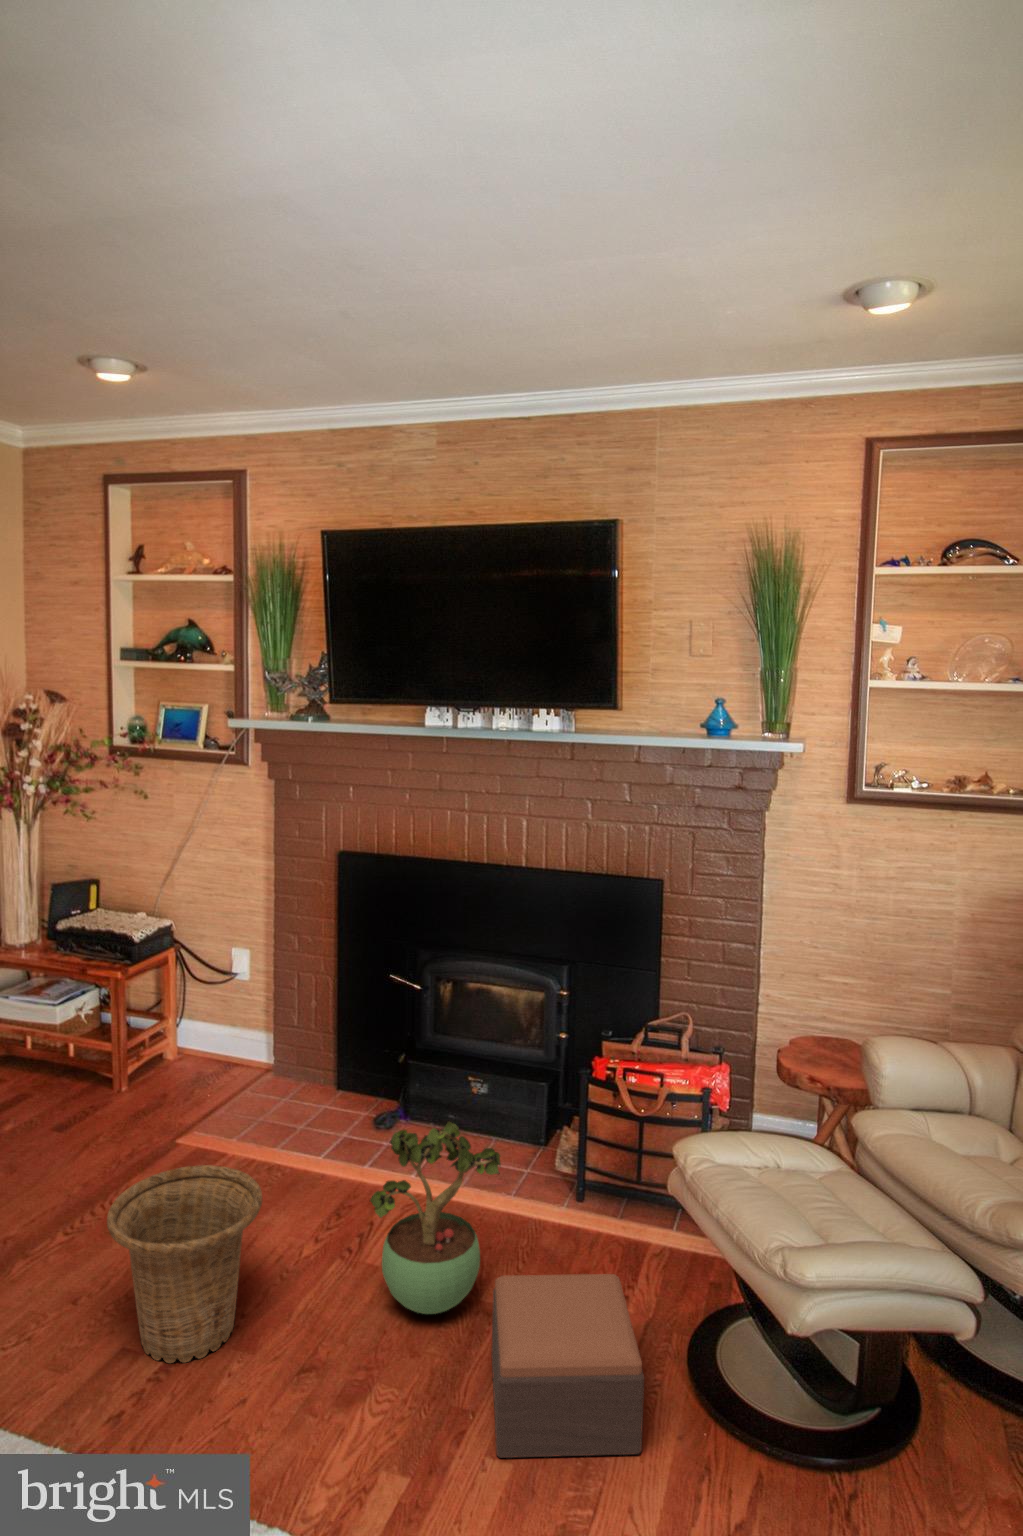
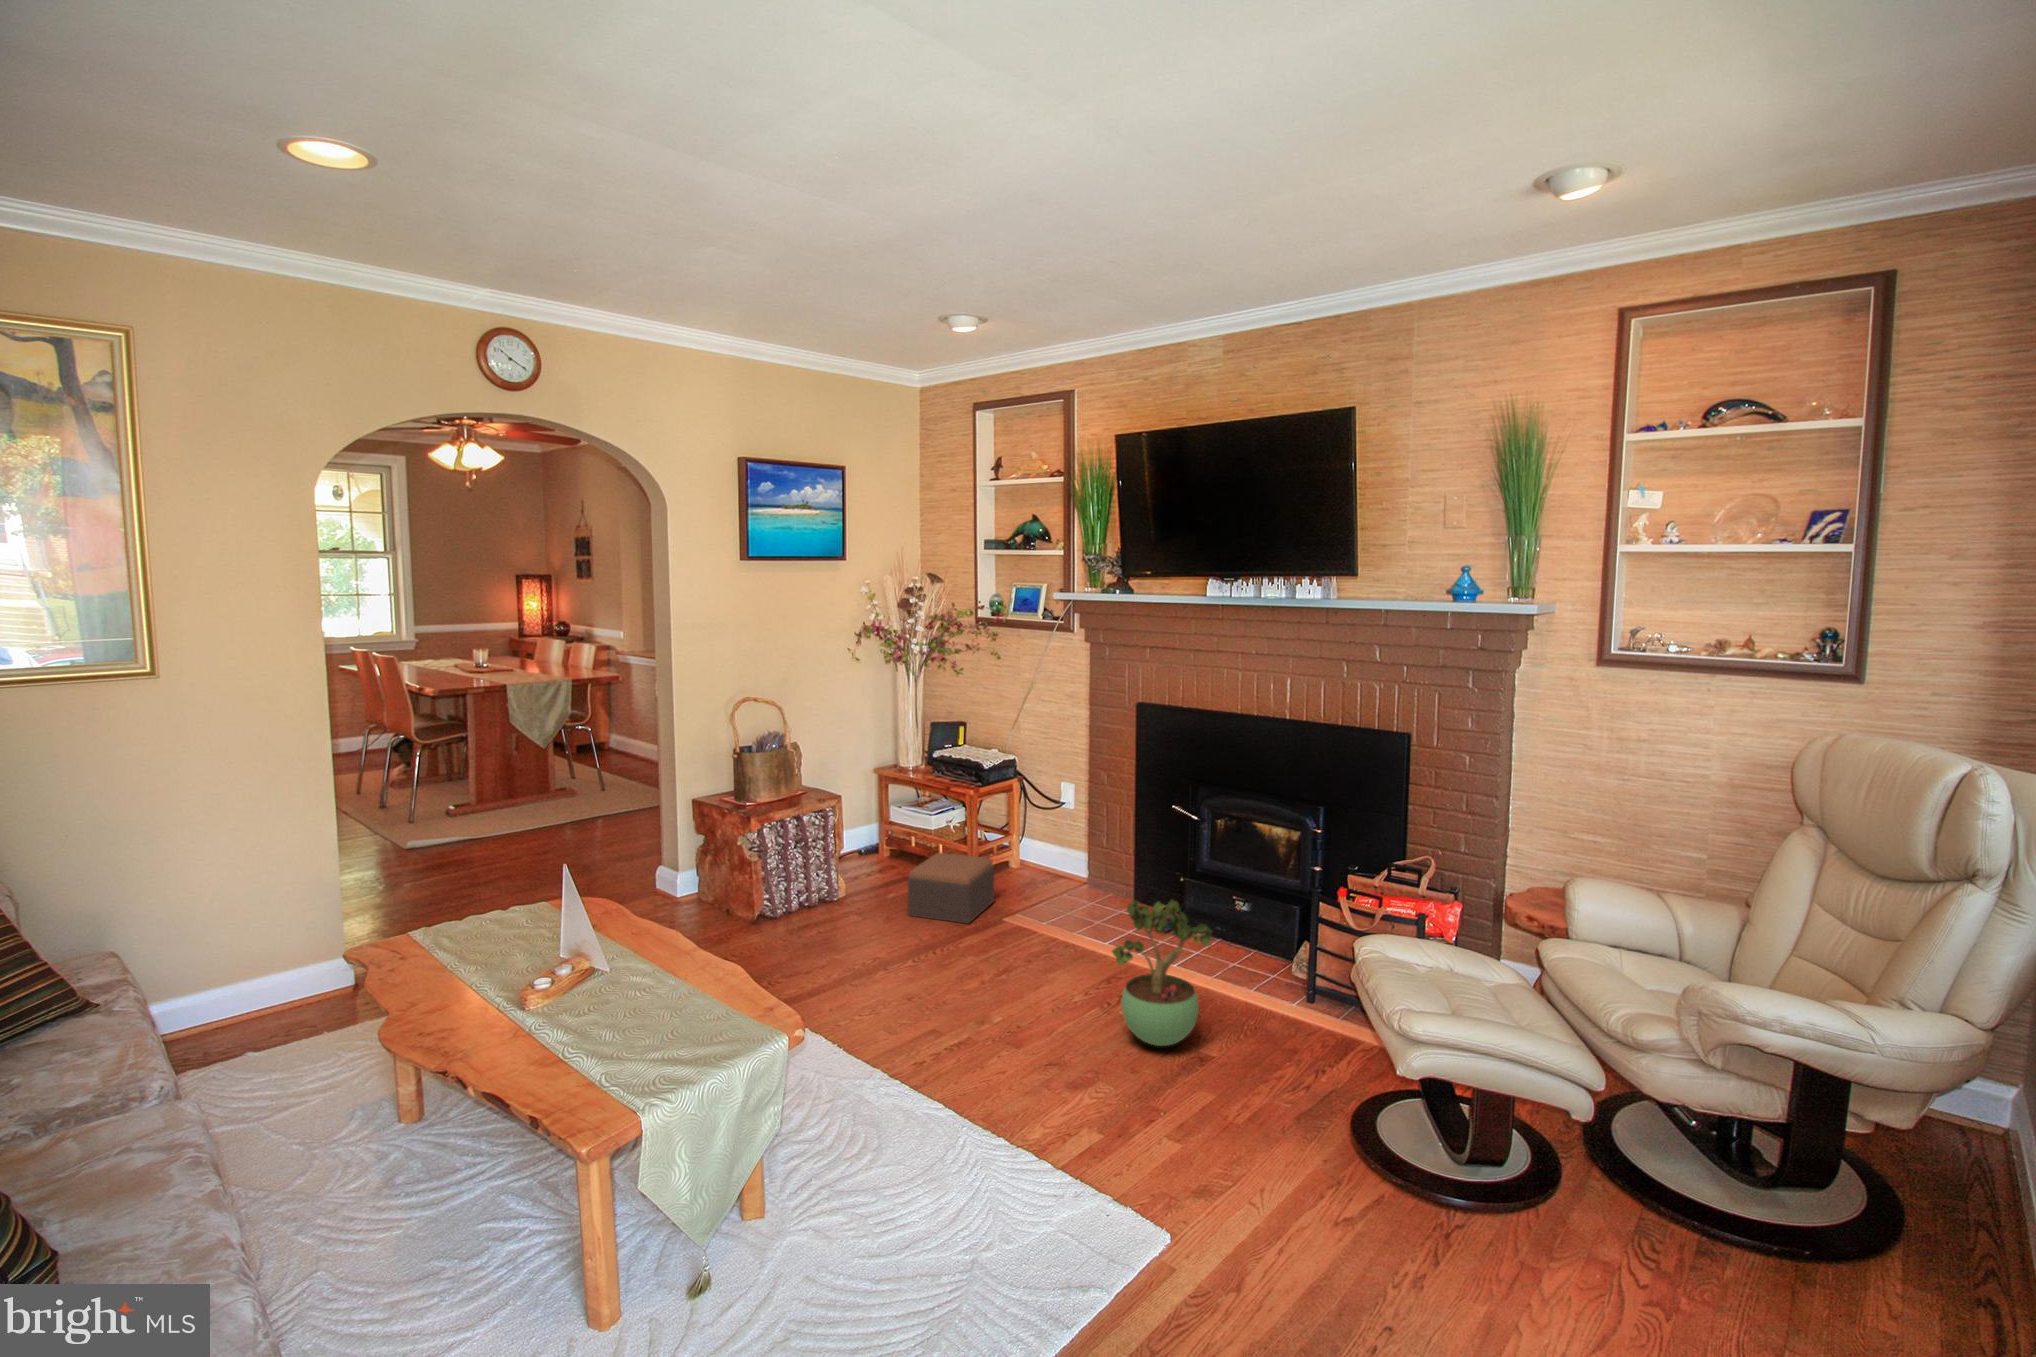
basket: present [107,1165,262,1363] -> none [932,912,1036,1039]
footstool: present [492,1274,644,1458] -> present [908,853,994,924]

